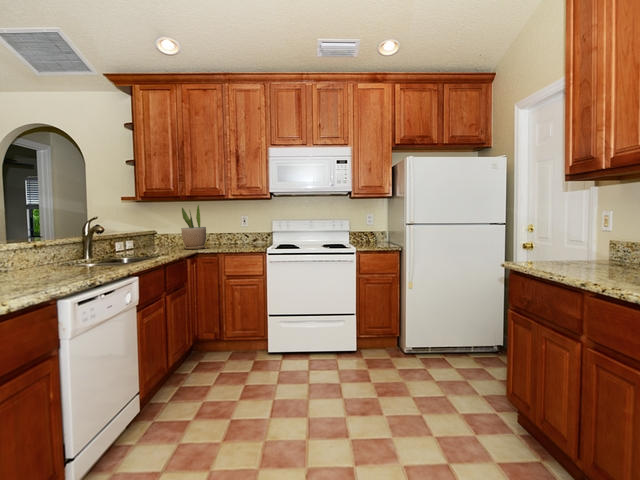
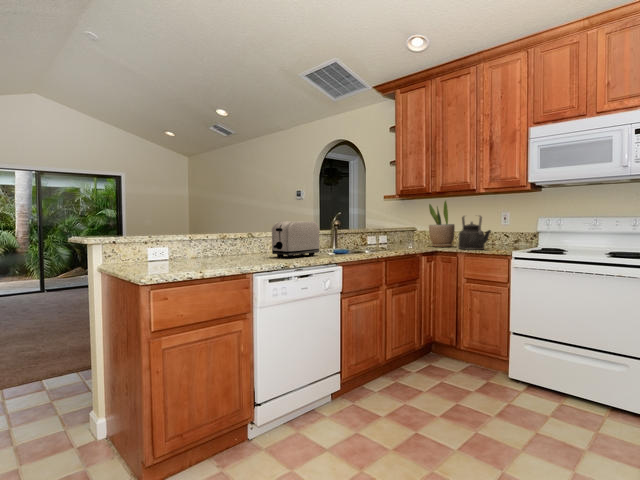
kettle: none [216,219,245,250] -> present [459,216,491,250]
toaster: none [36,228,97,275] -> present [272,221,319,258]

